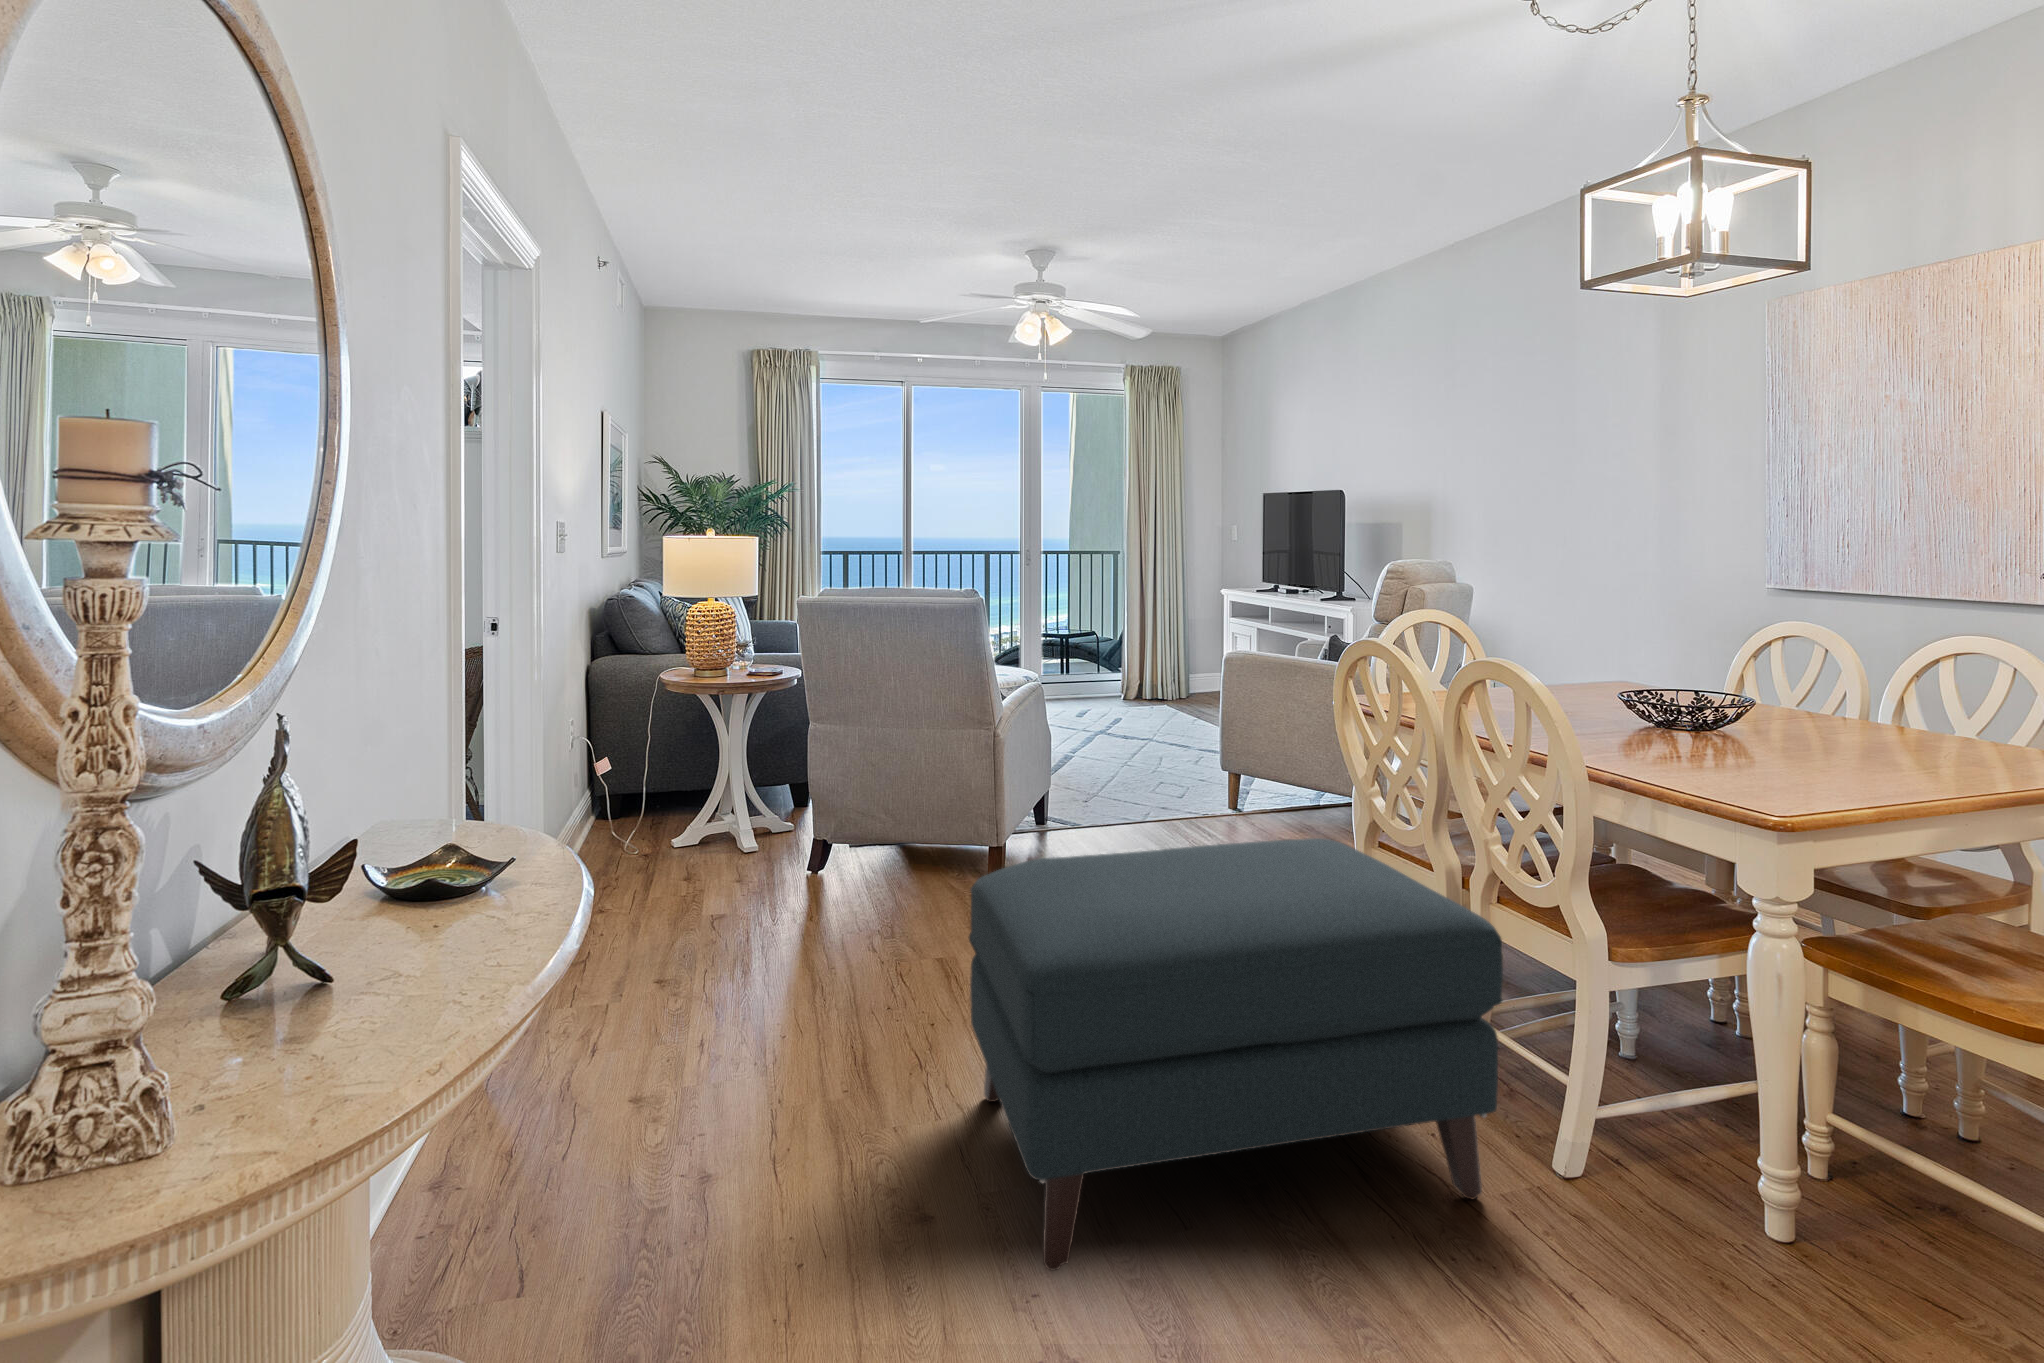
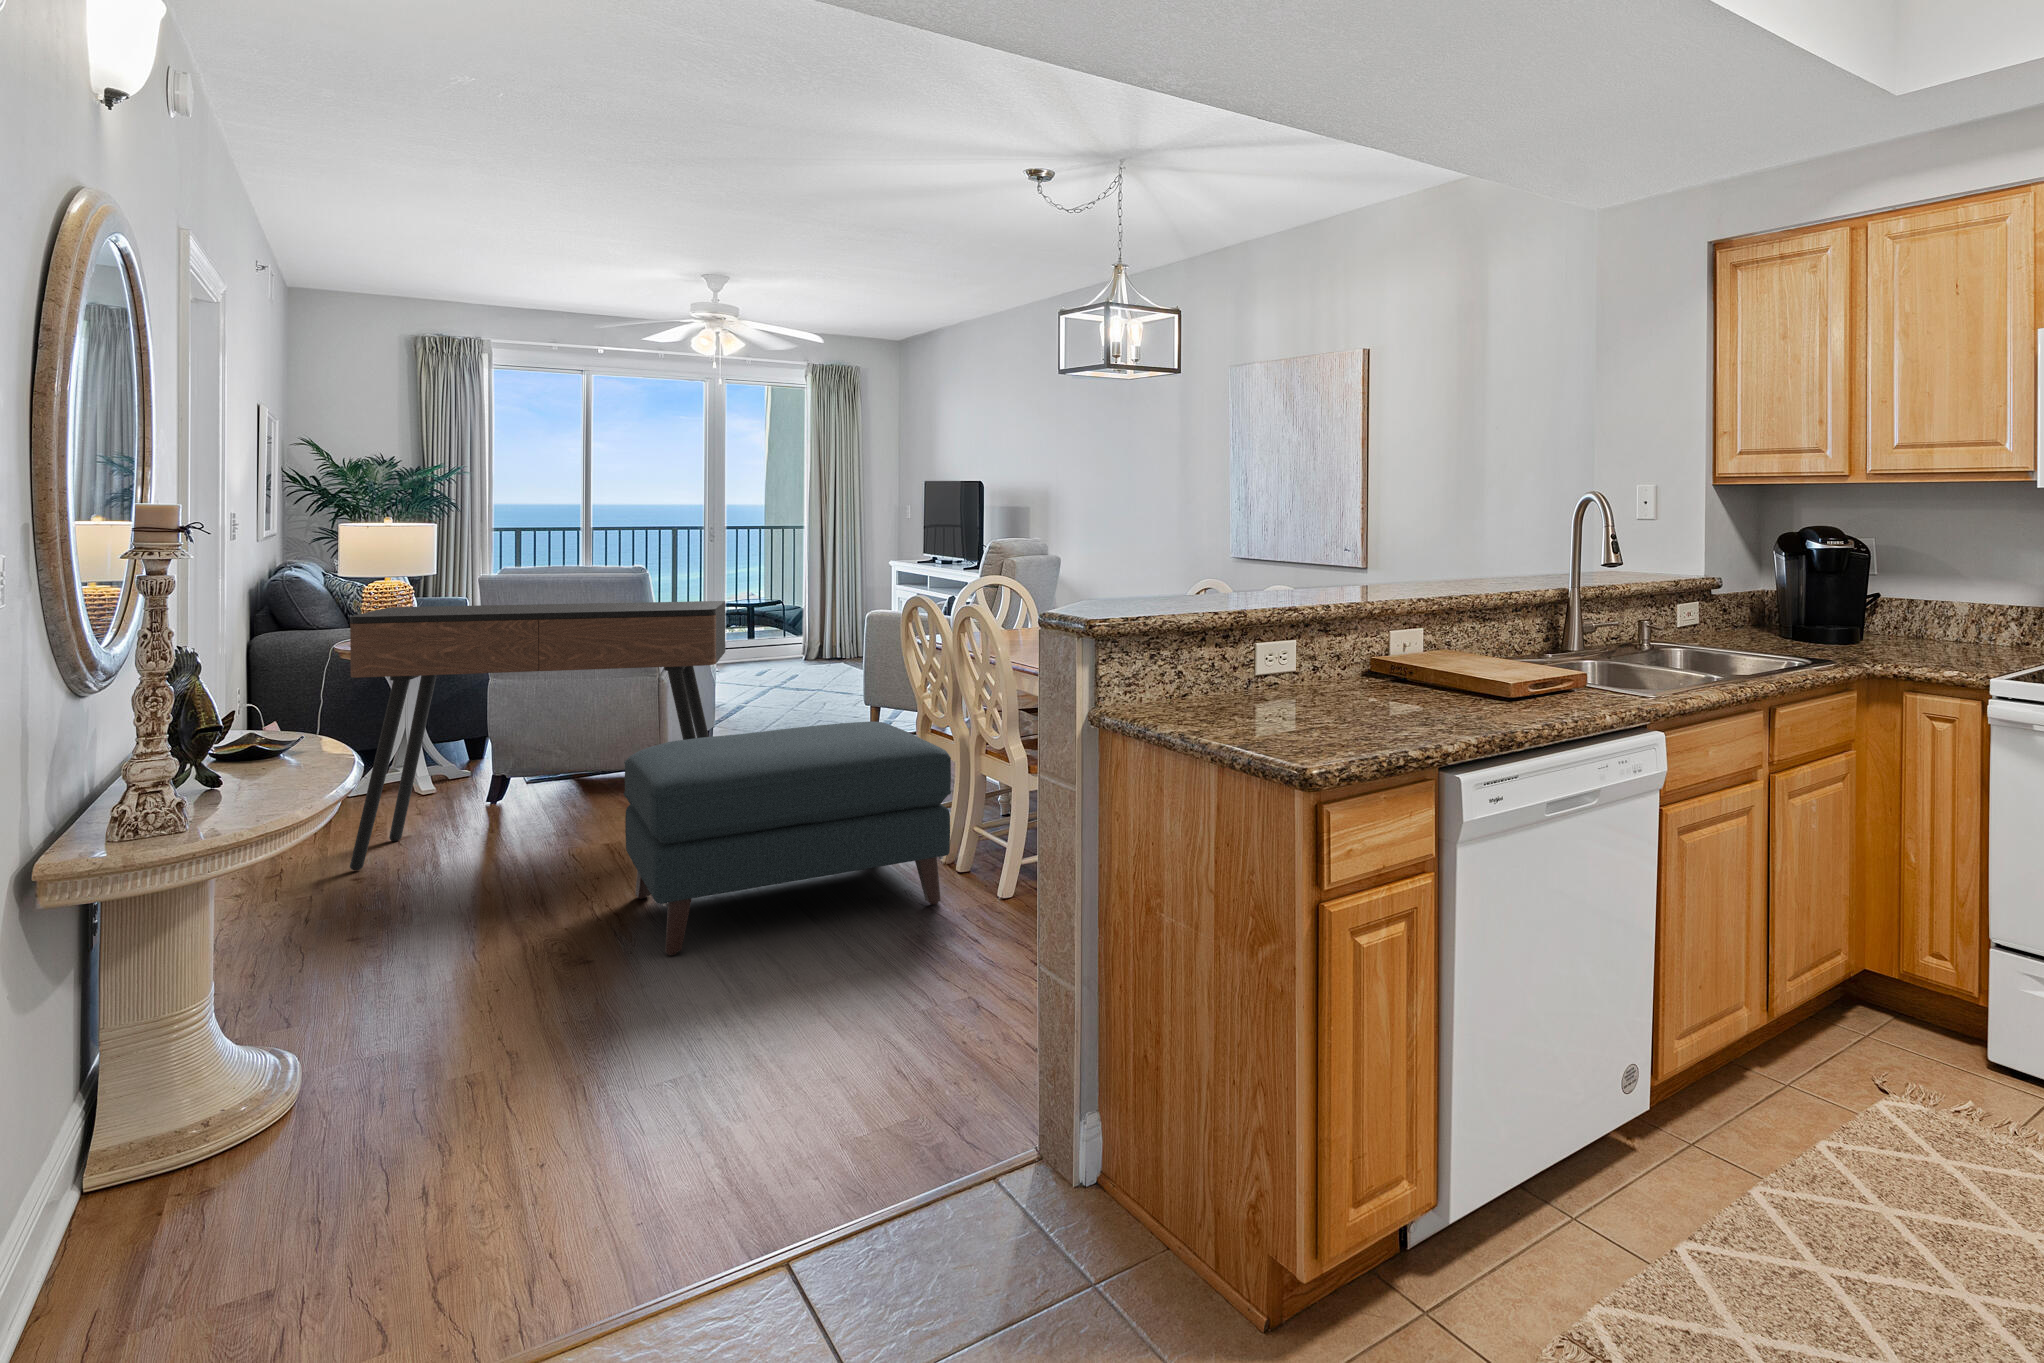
console table: none [637,636,1085,988] -> present [350,601,725,870]

